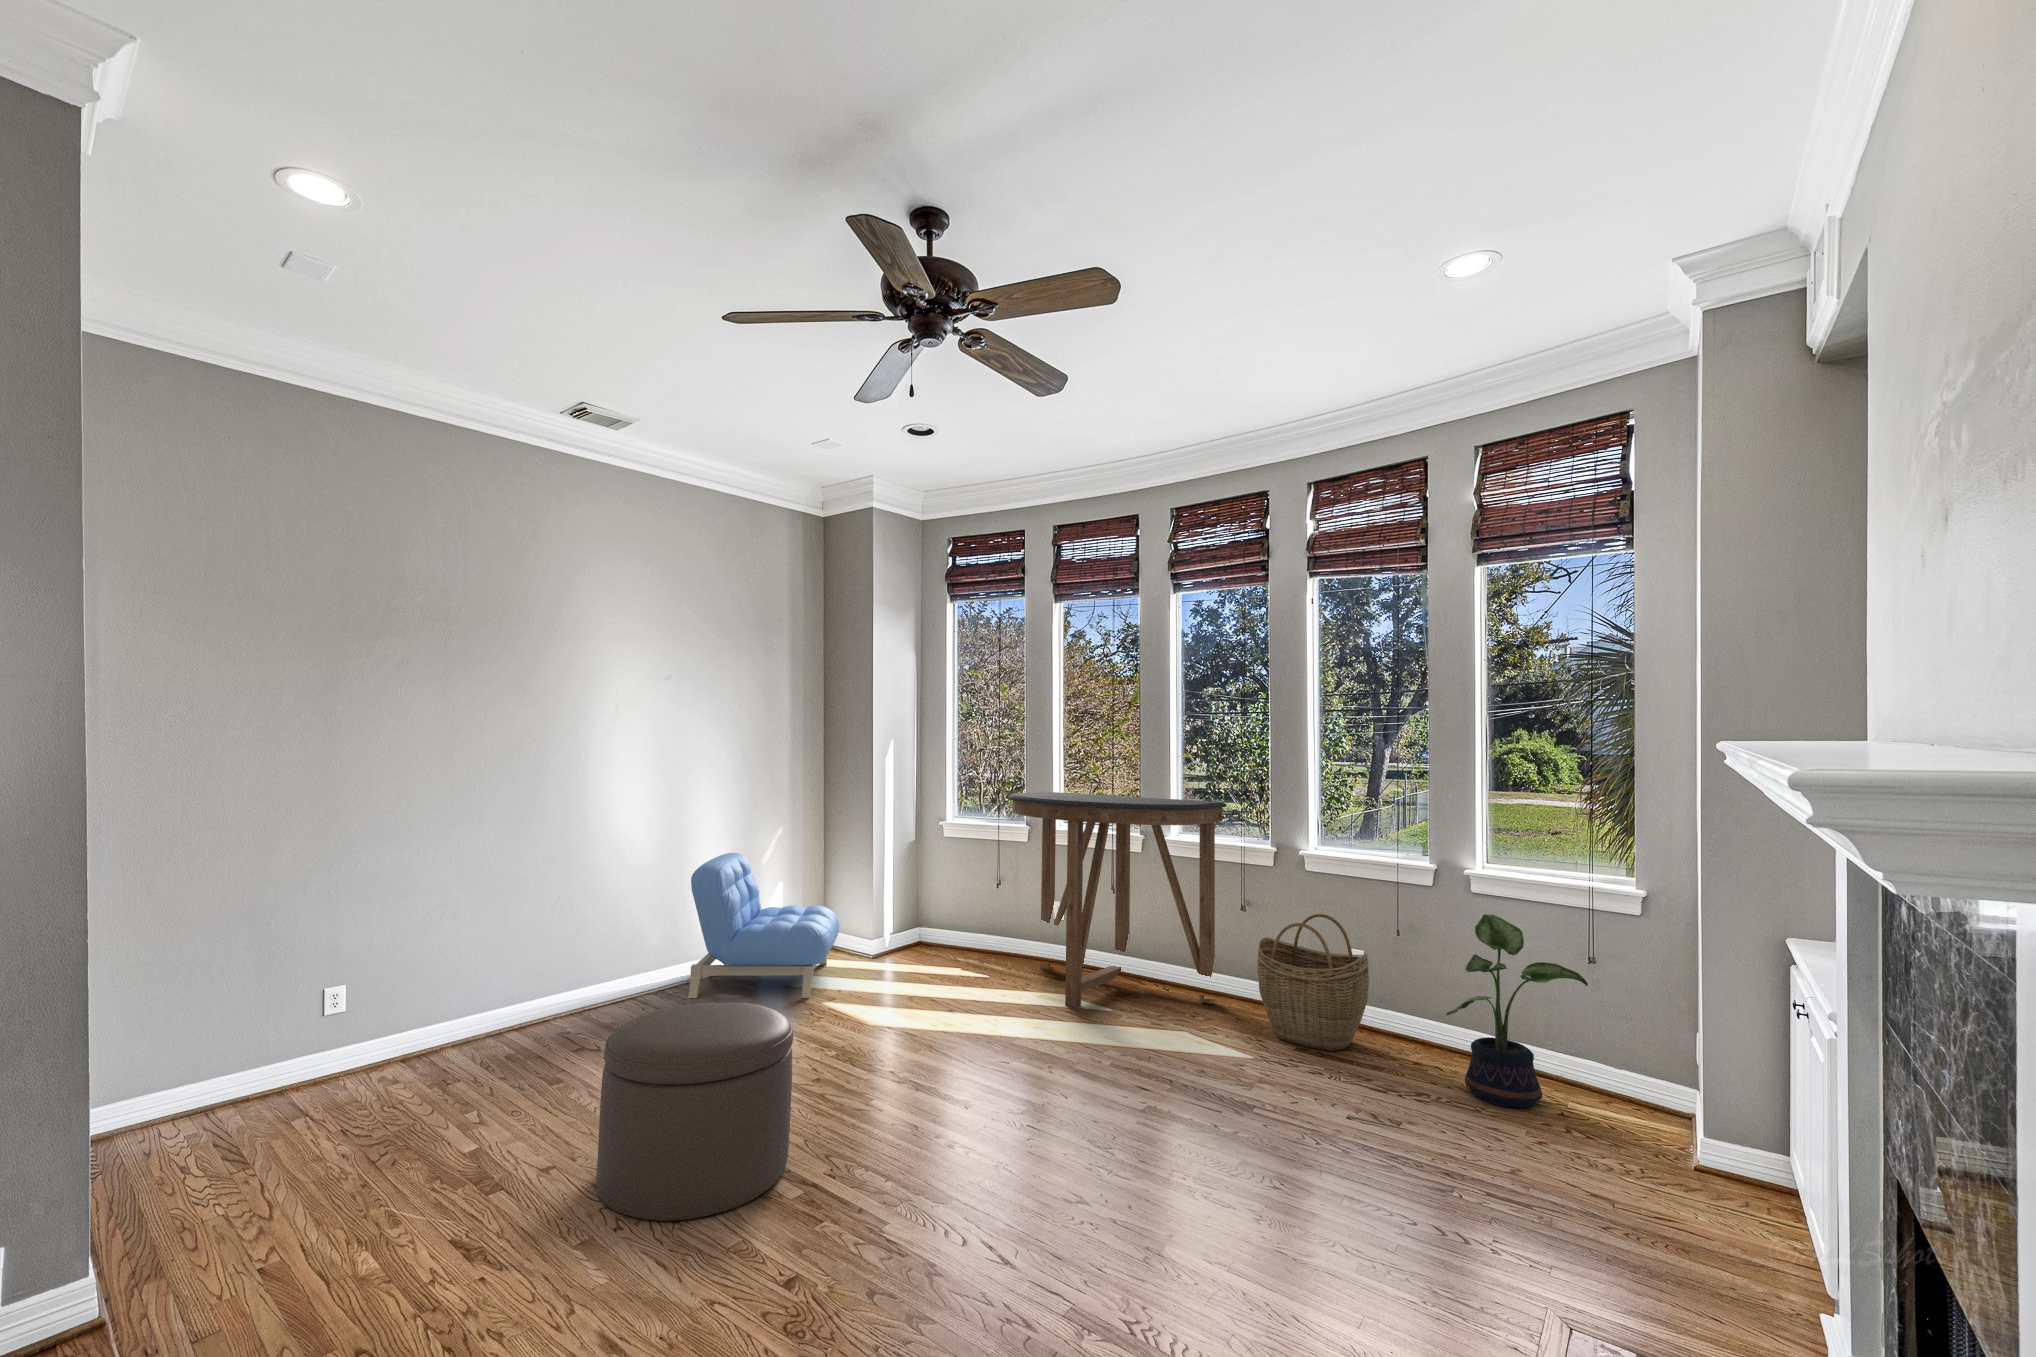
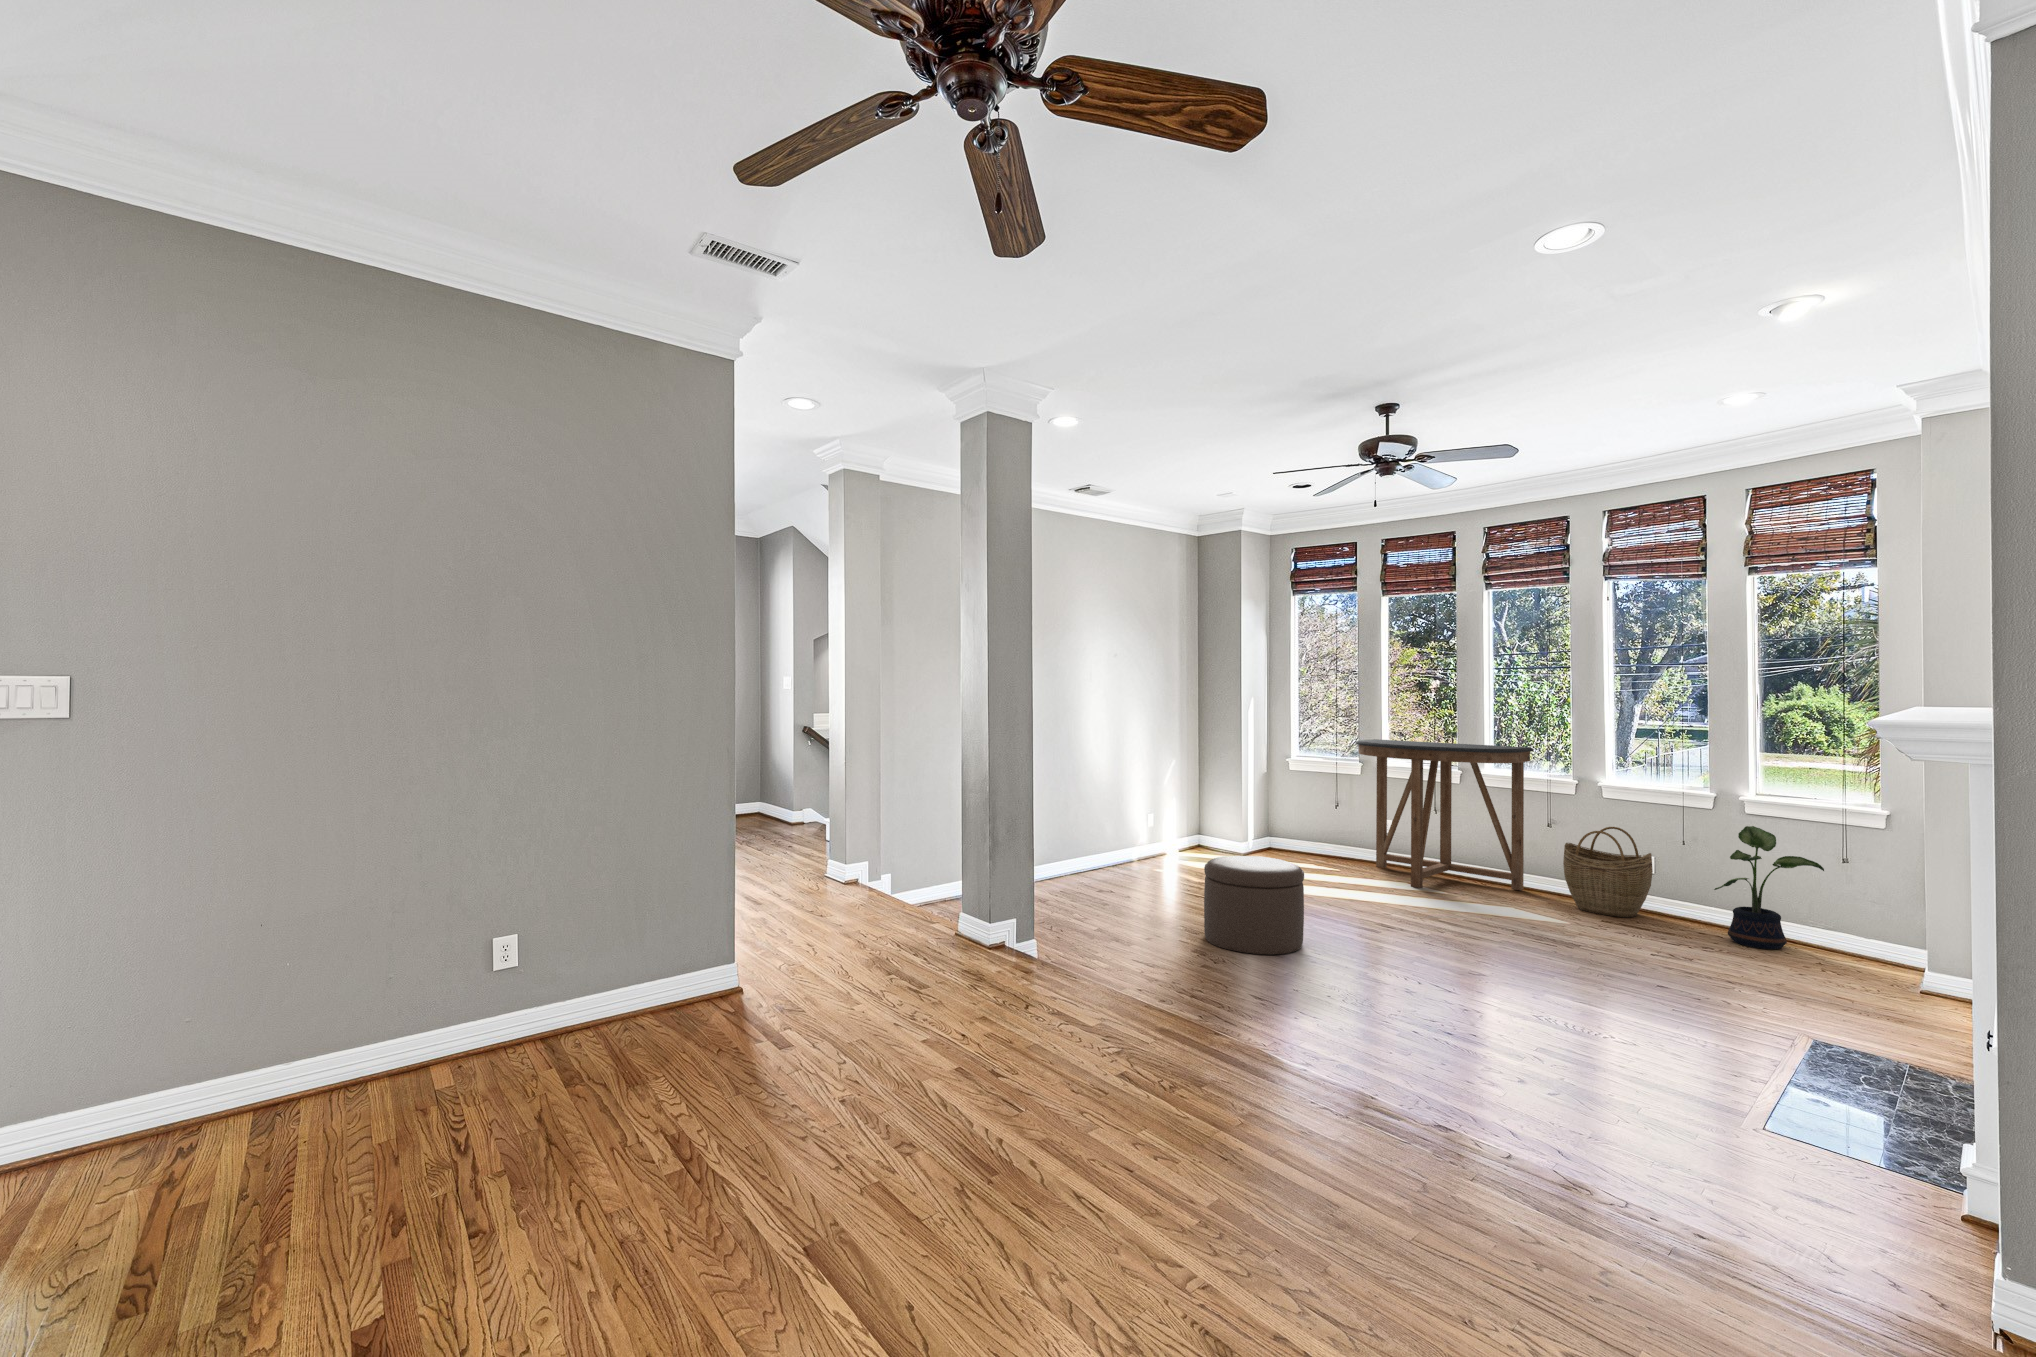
armchair: present [688,853,839,998] -> none [1142,780,1237,875]

